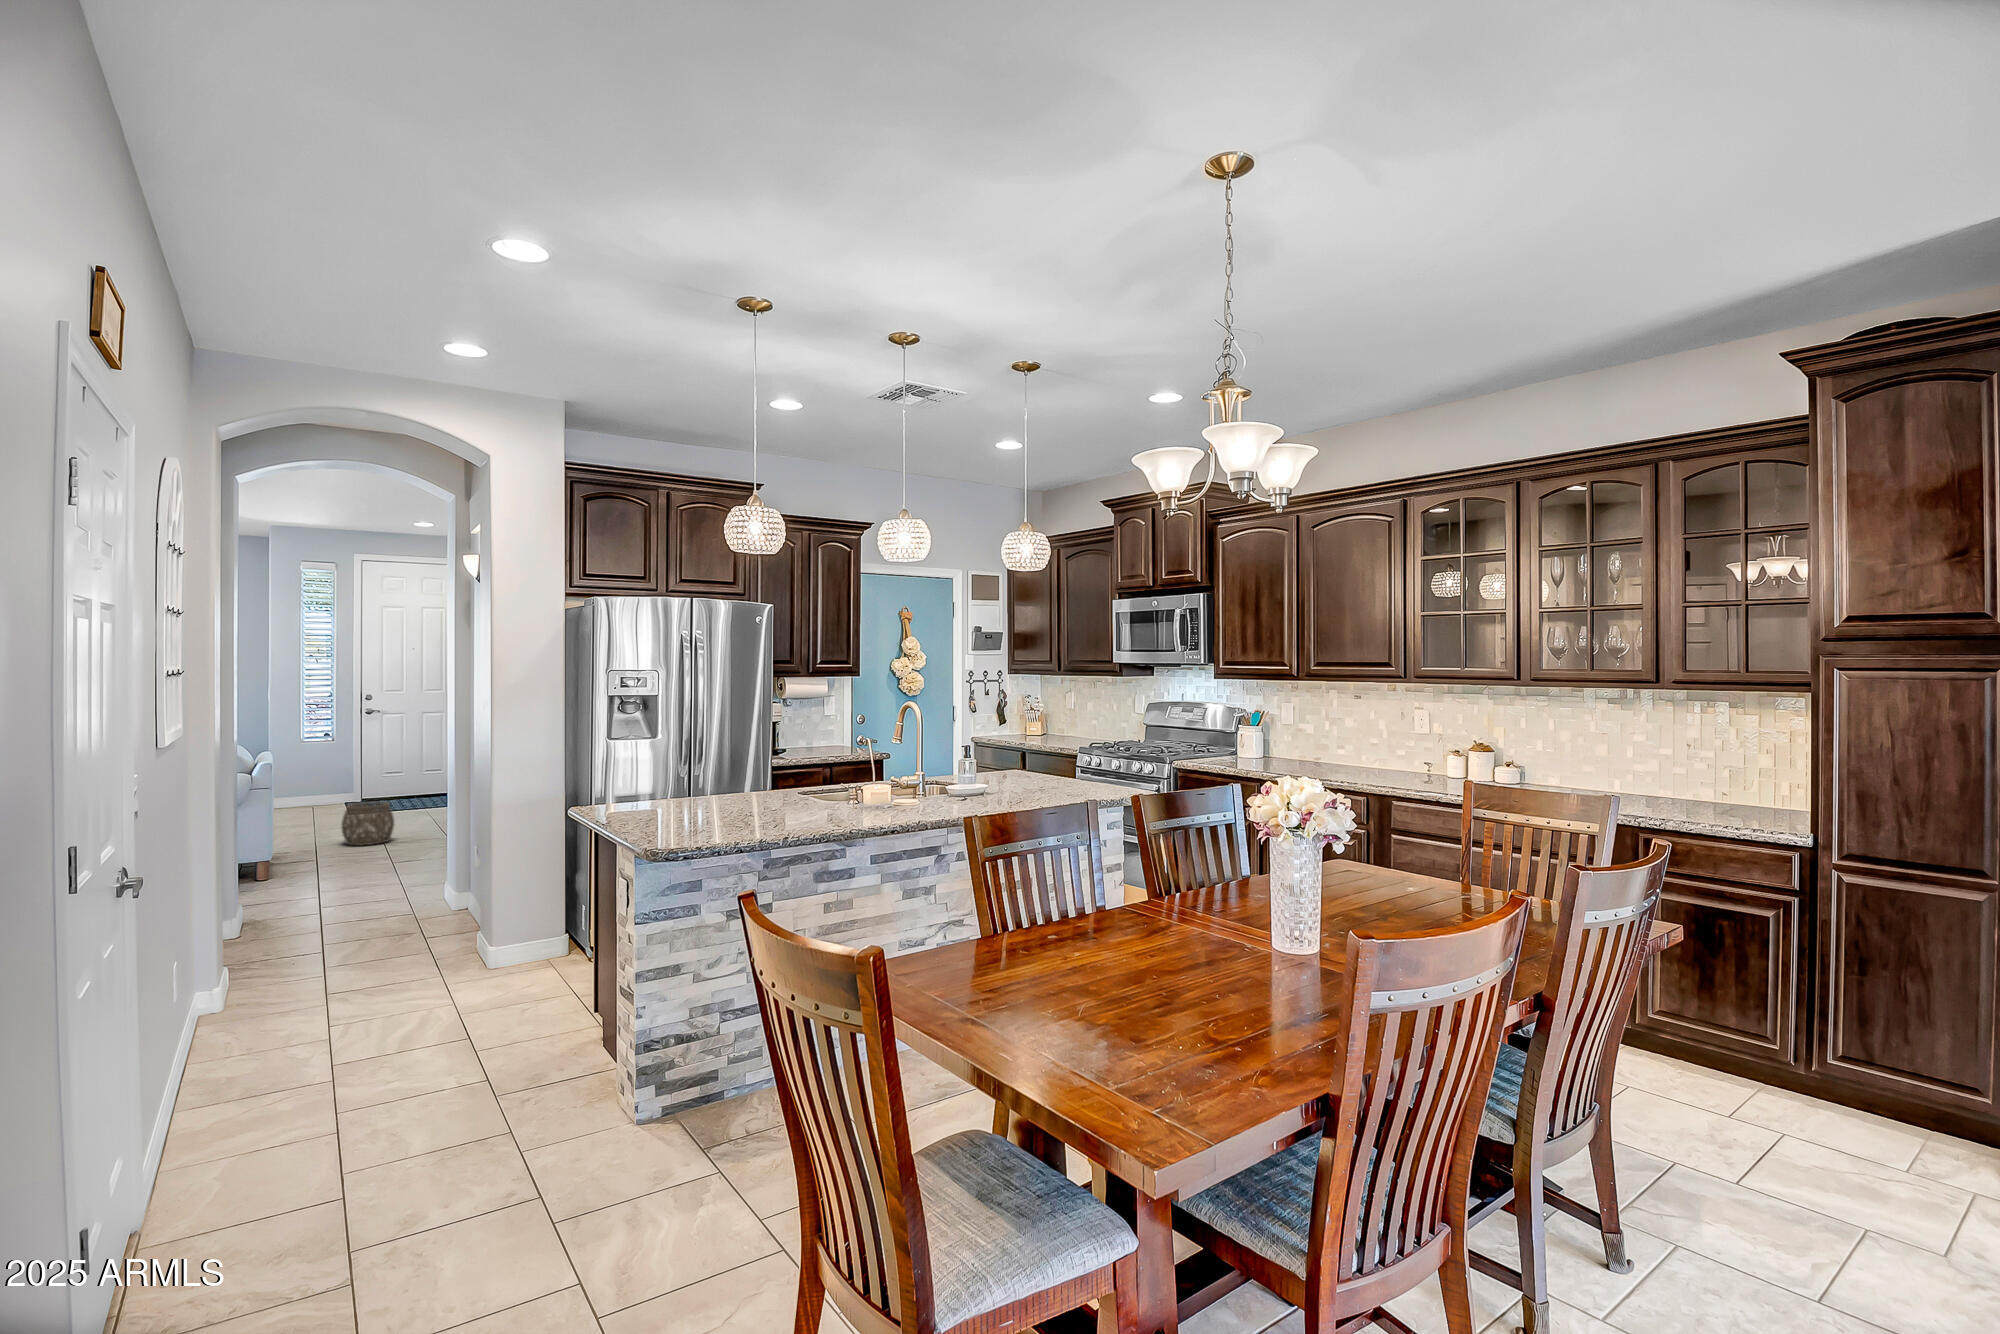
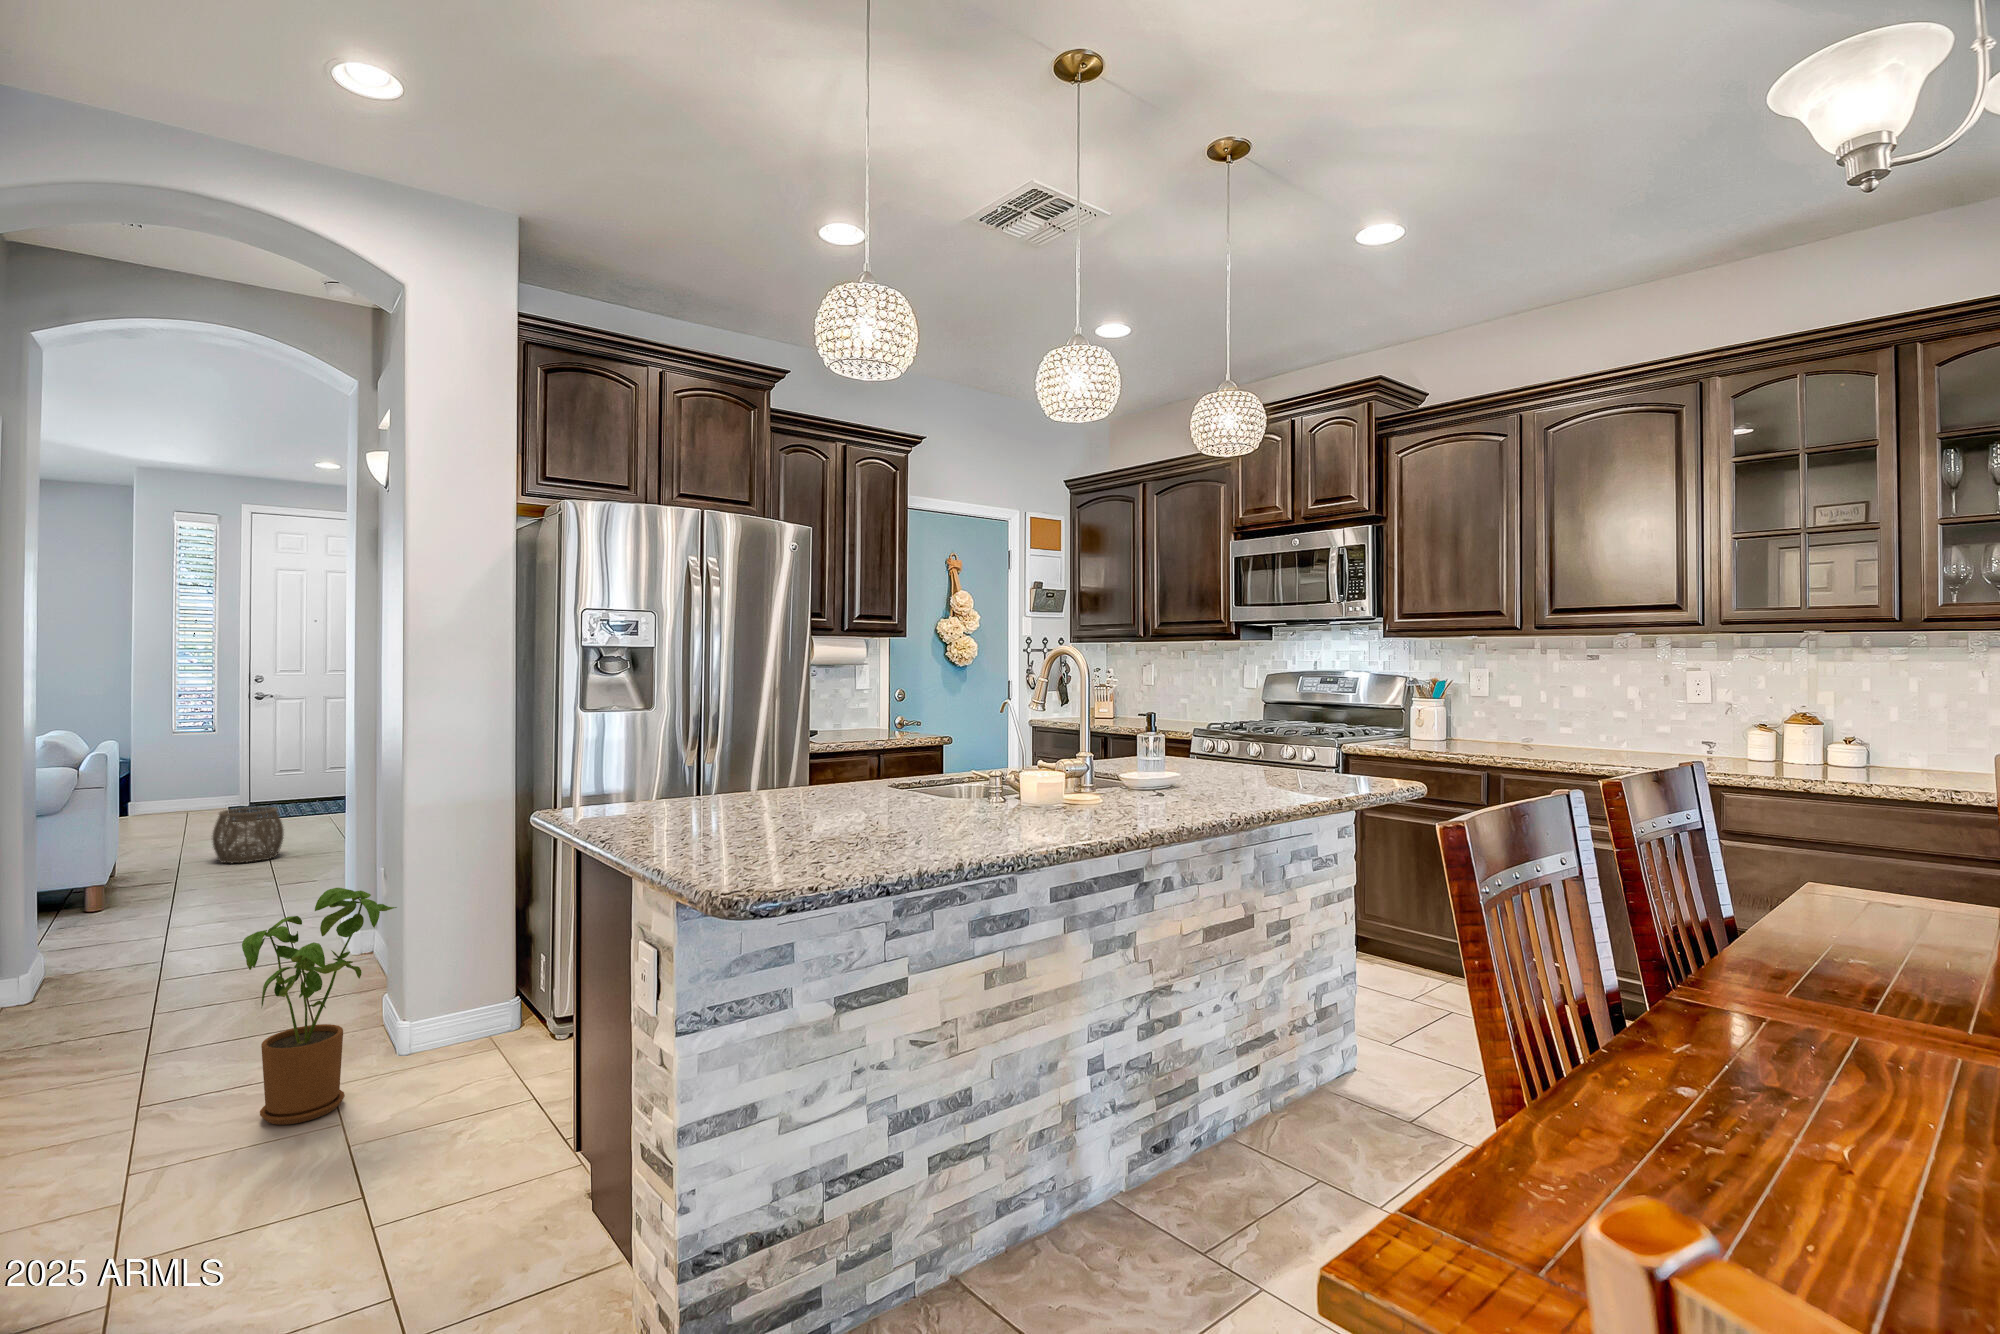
house plant: none [393,854,487,1002] -> present [242,888,397,1125]

